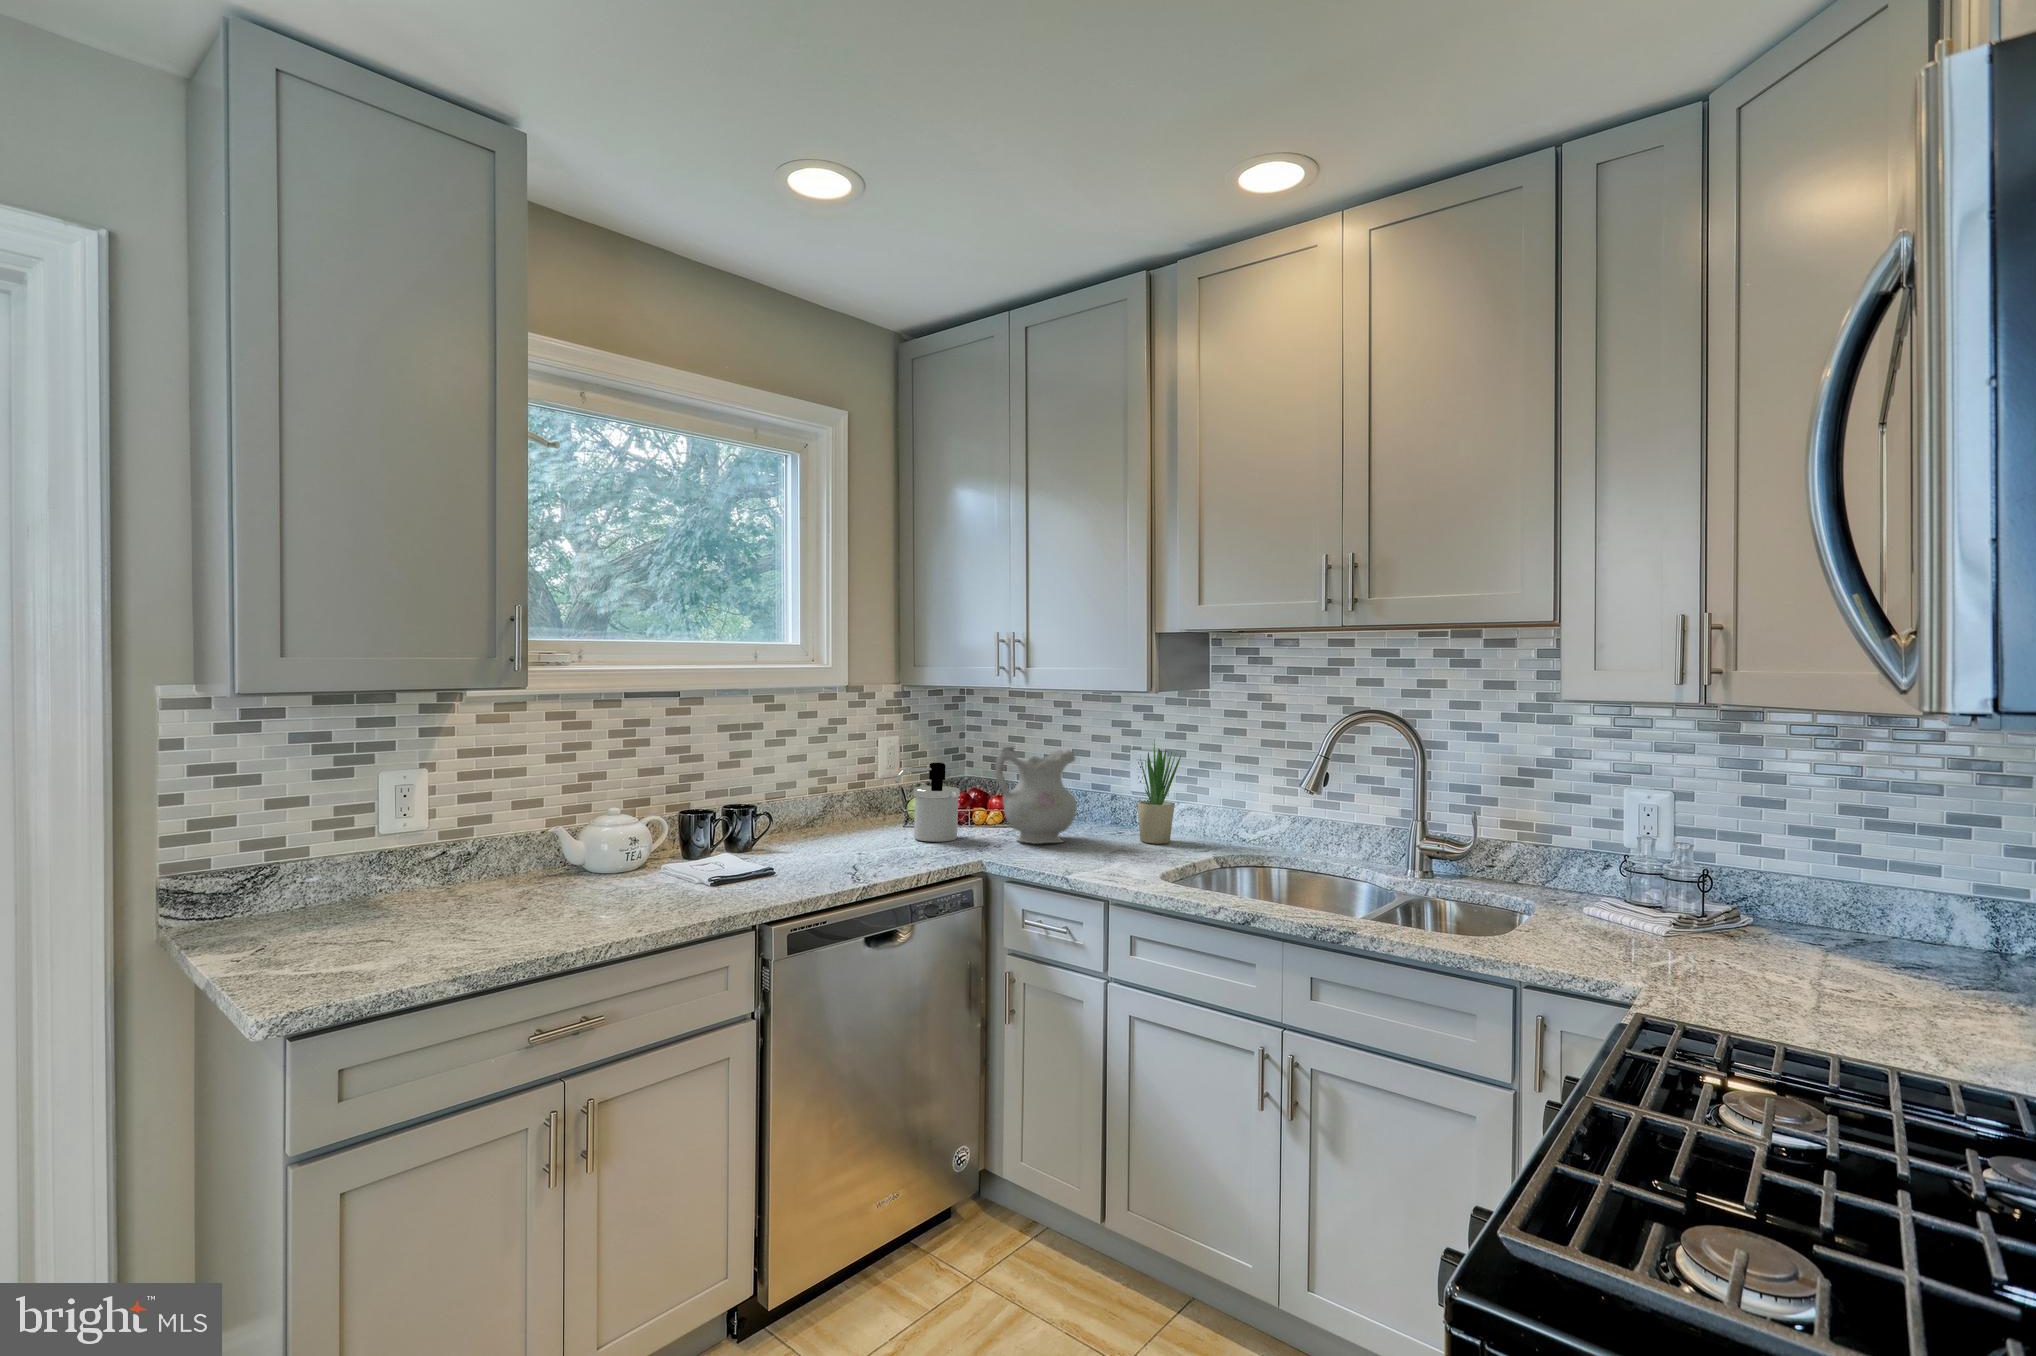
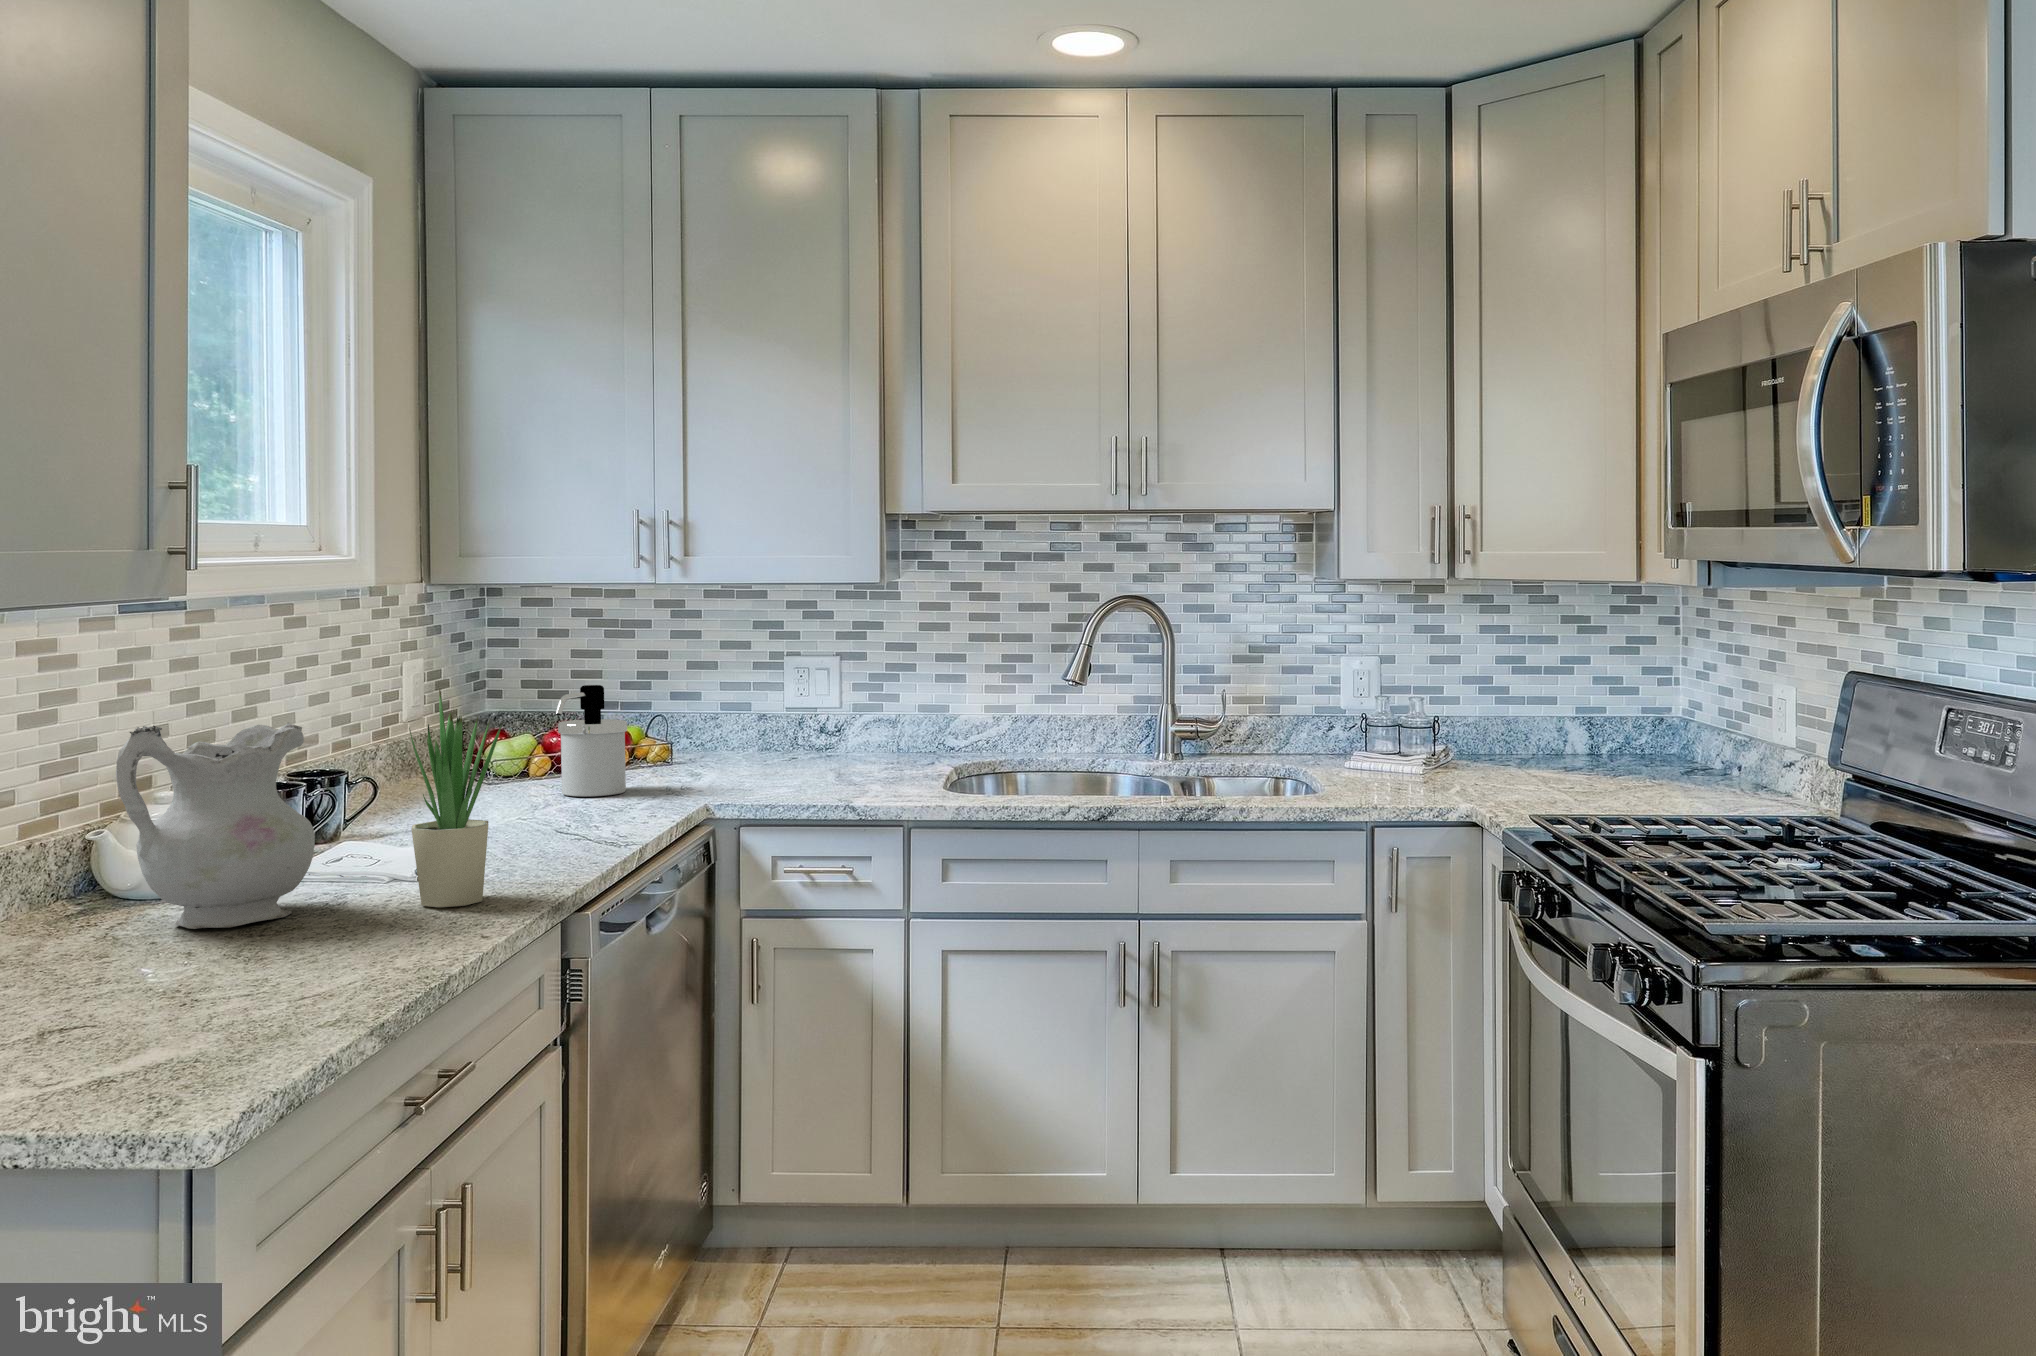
potted plant: present [1137,740,1181,844] -> present [409,689,502,907]
ceramic pitcher: present [995,747,1077,844] -> present [116,722,315,929]

